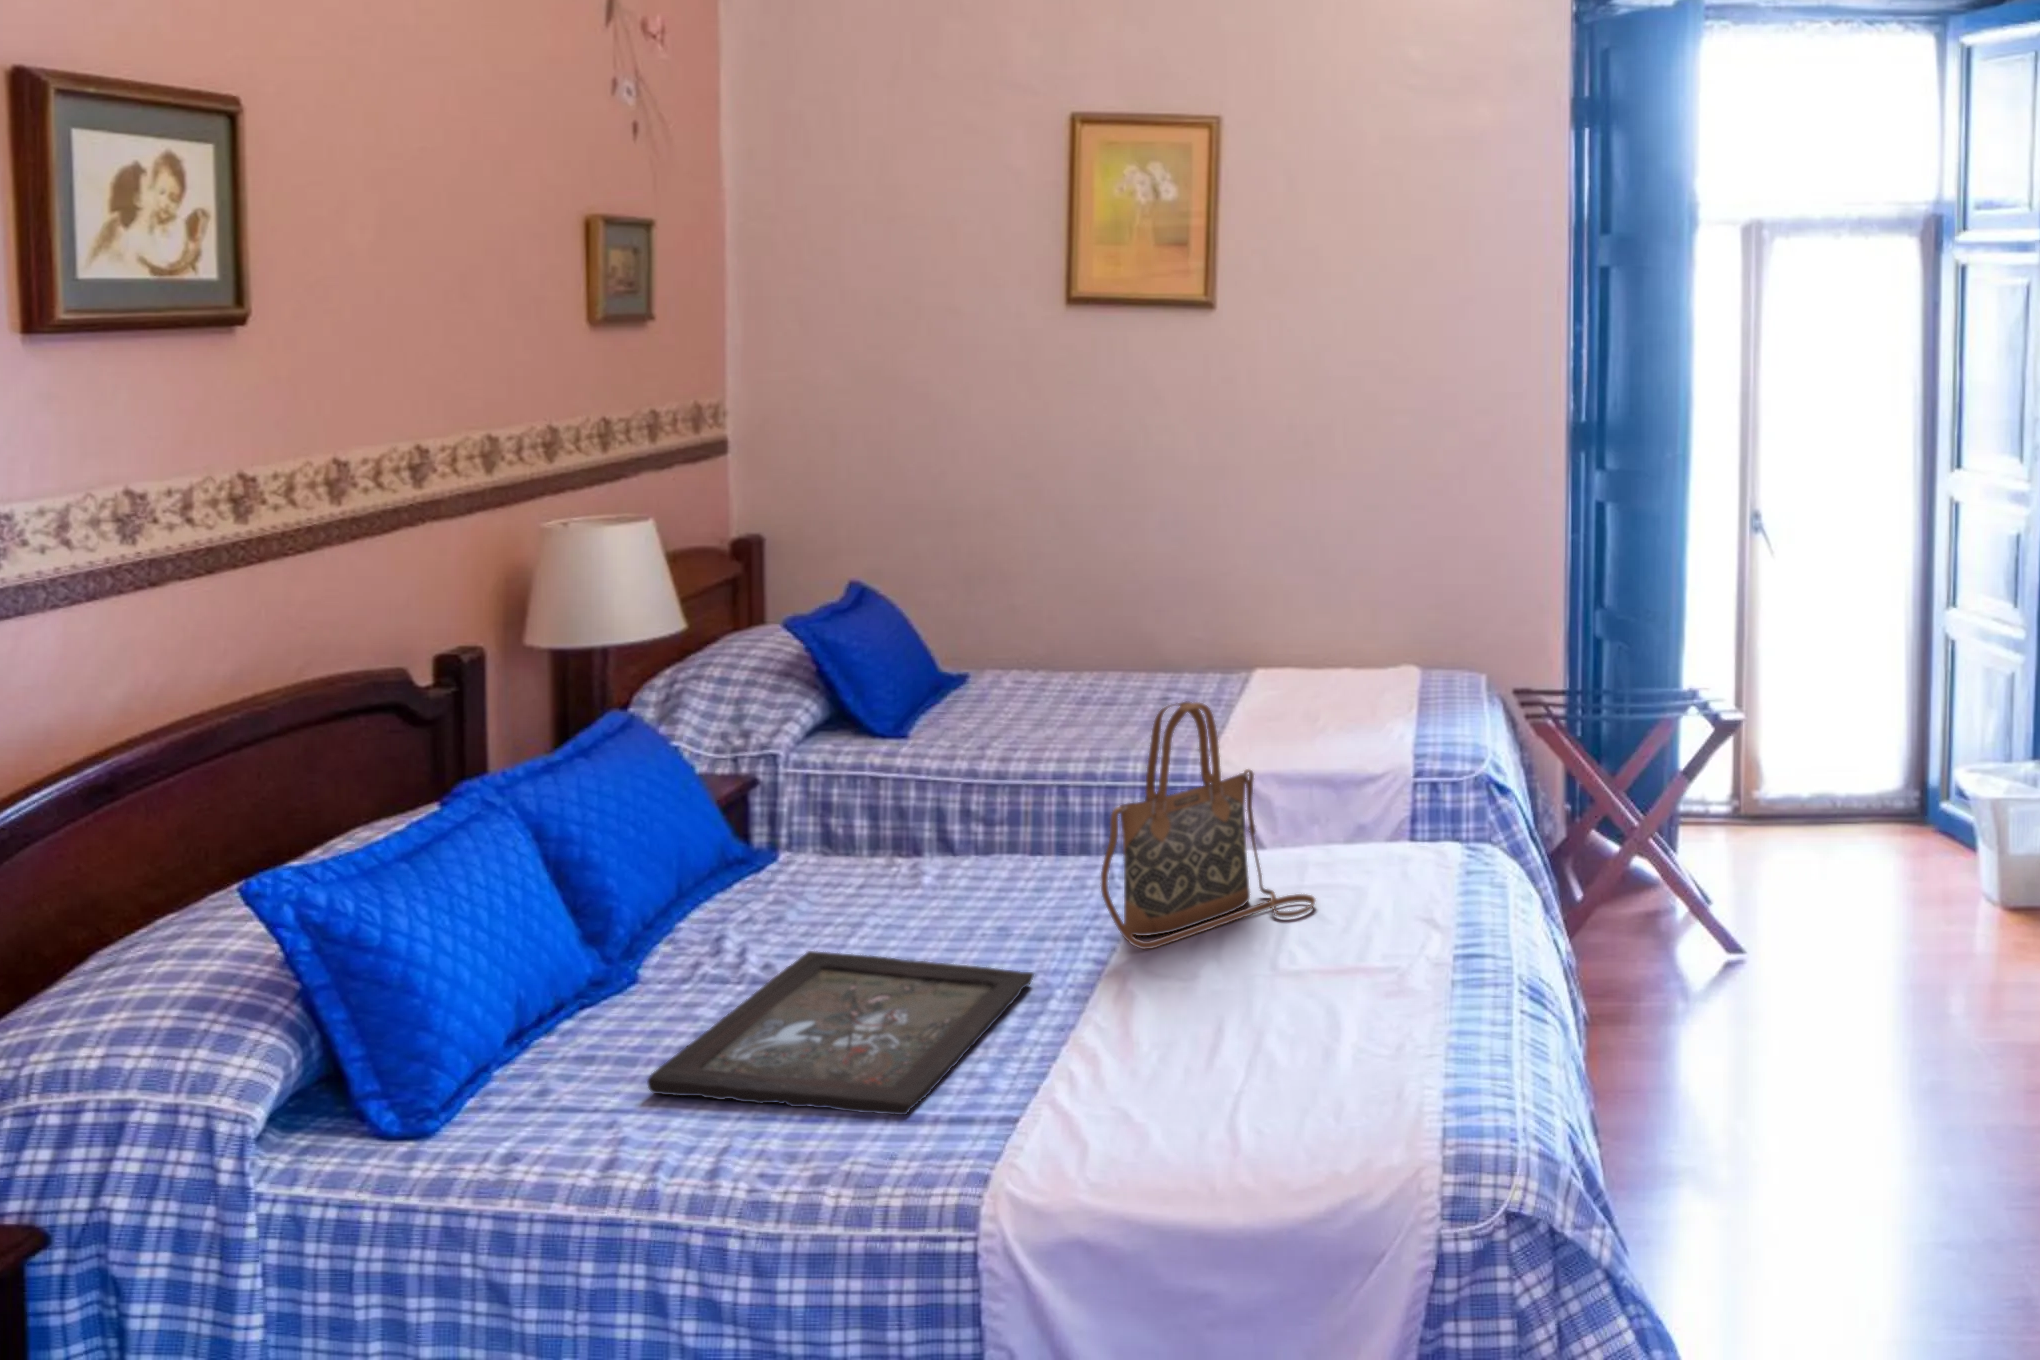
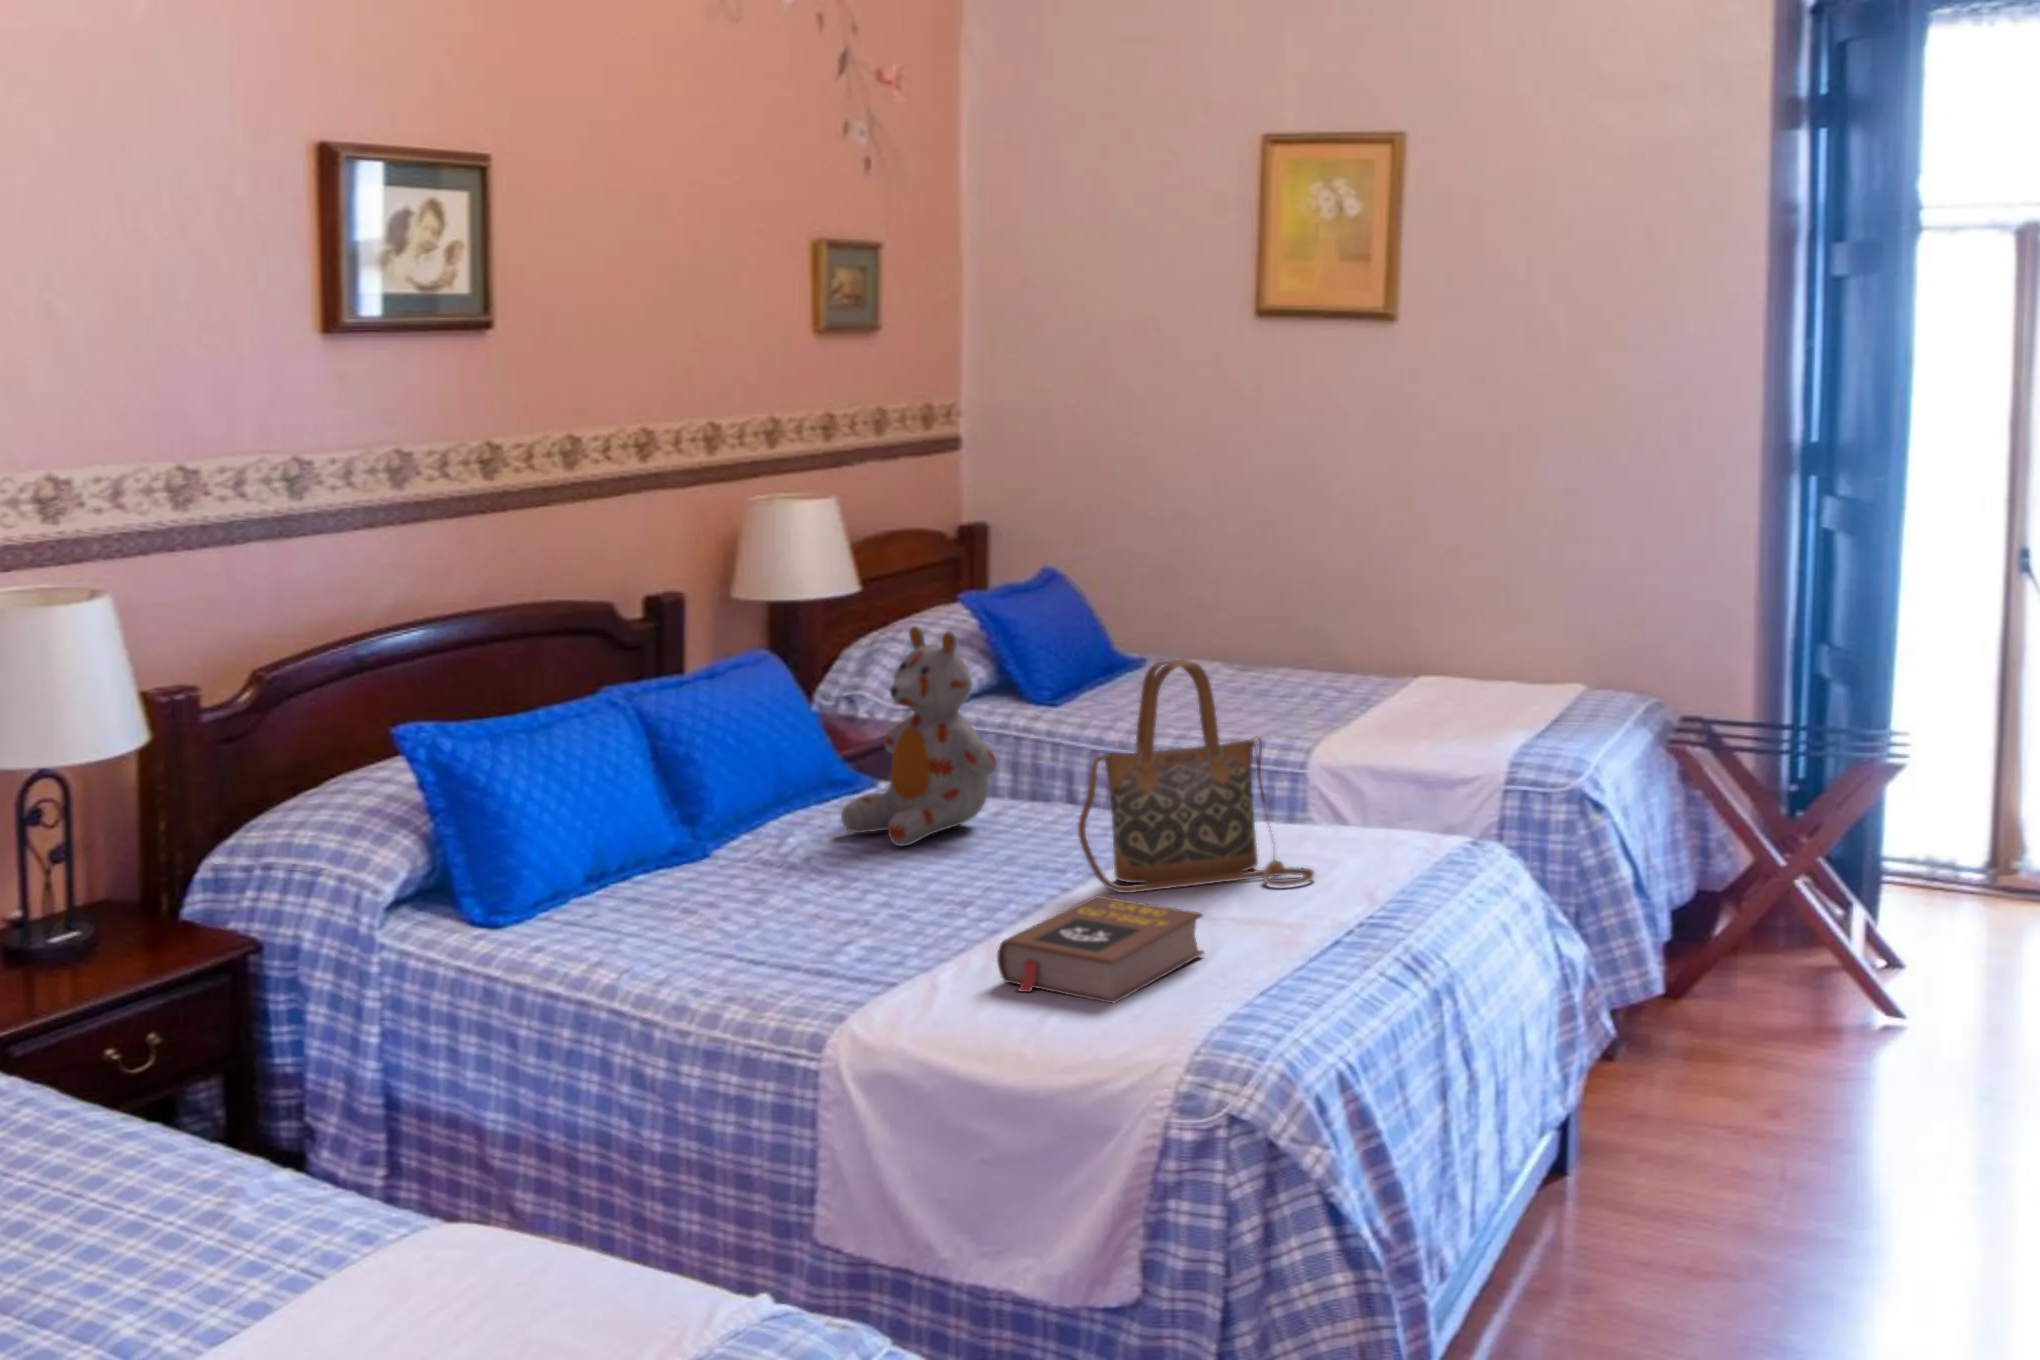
stuffed bear: none [762,679,945,924] -> present [841,626,996,846]
tray: present [648,951,1033,1115] -> none [655,855,999,971]
book: none [1140,967,1315,1101] -> present [997,895,1204,1003]

